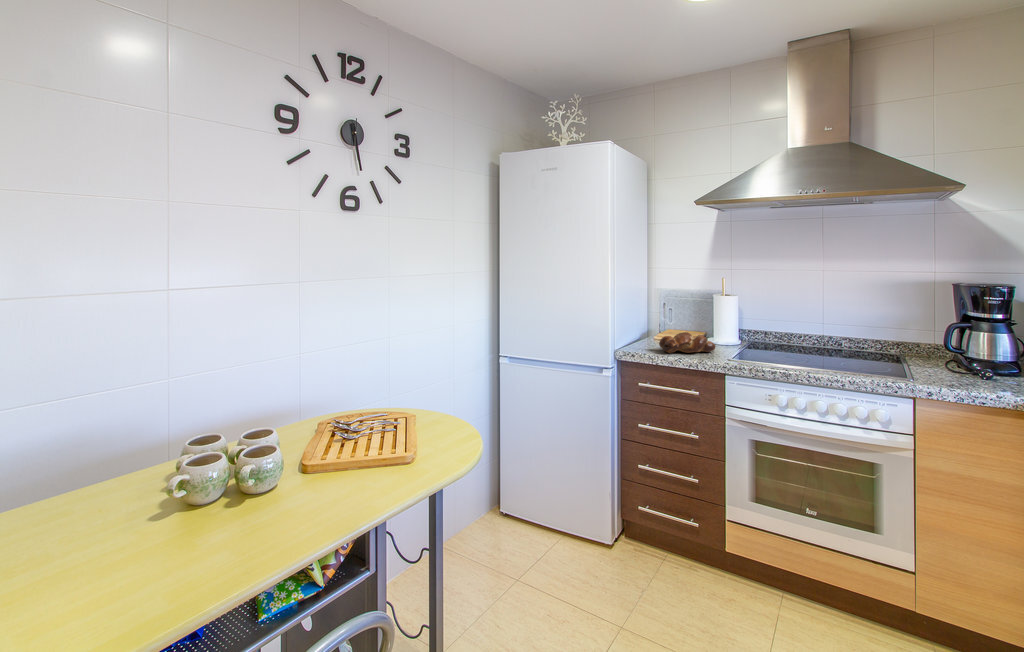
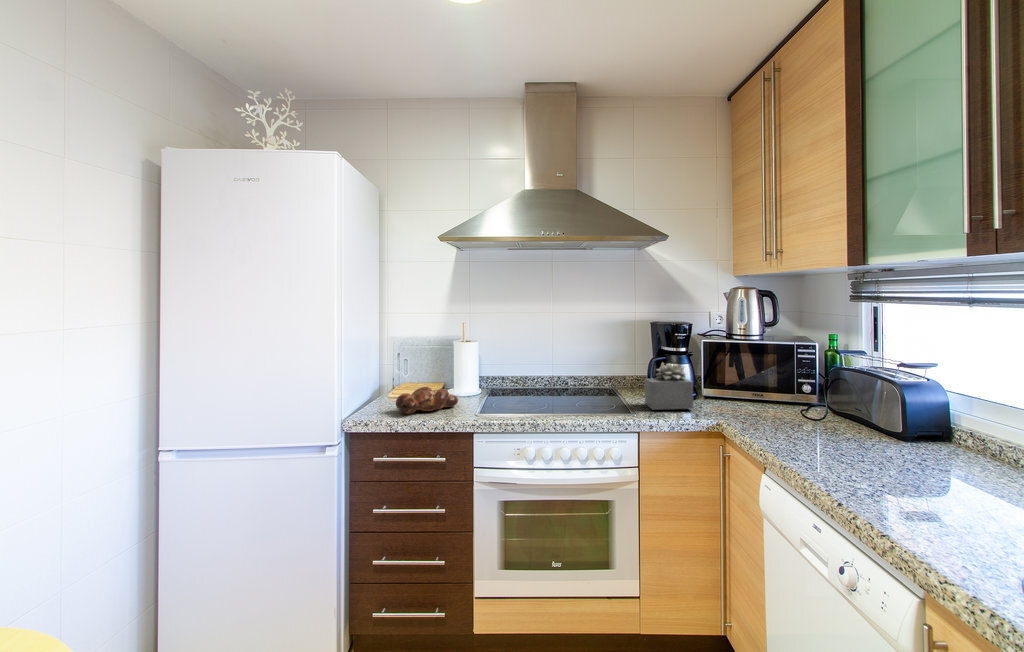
succulent plant: none [933,330,1004,384] -> present [644,364,693,409]

